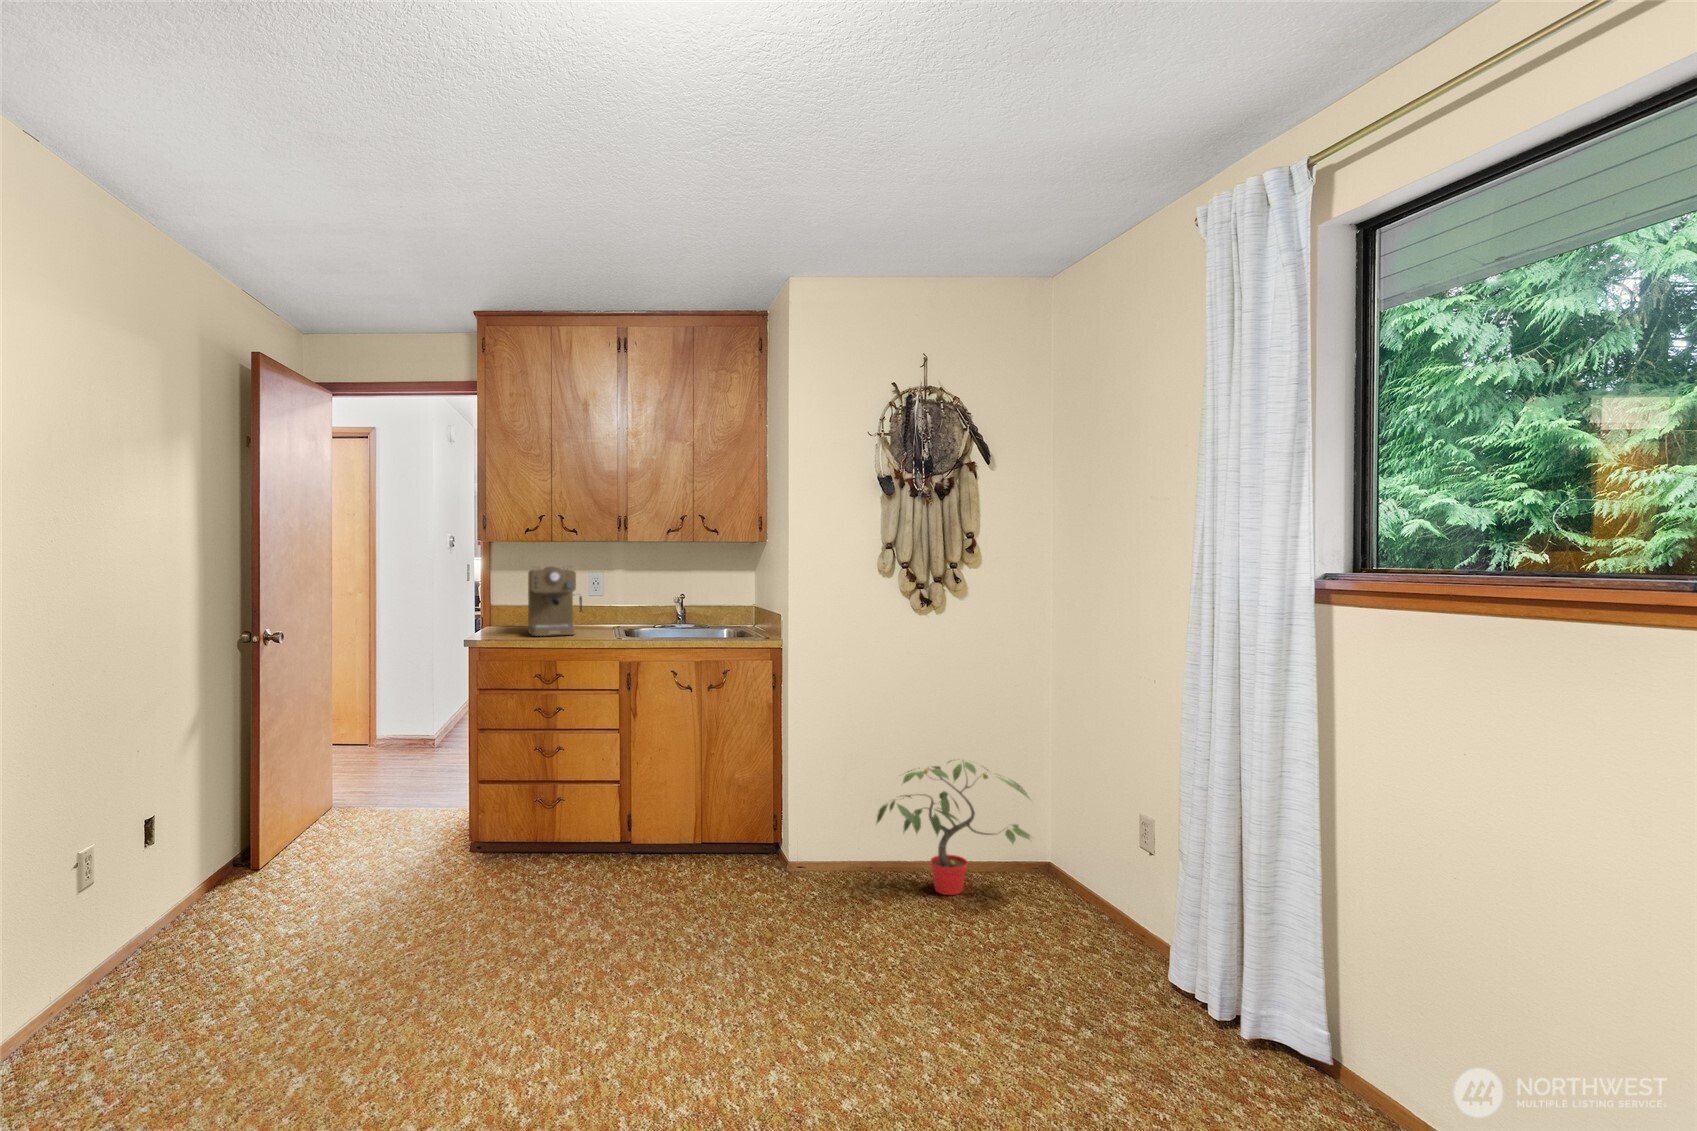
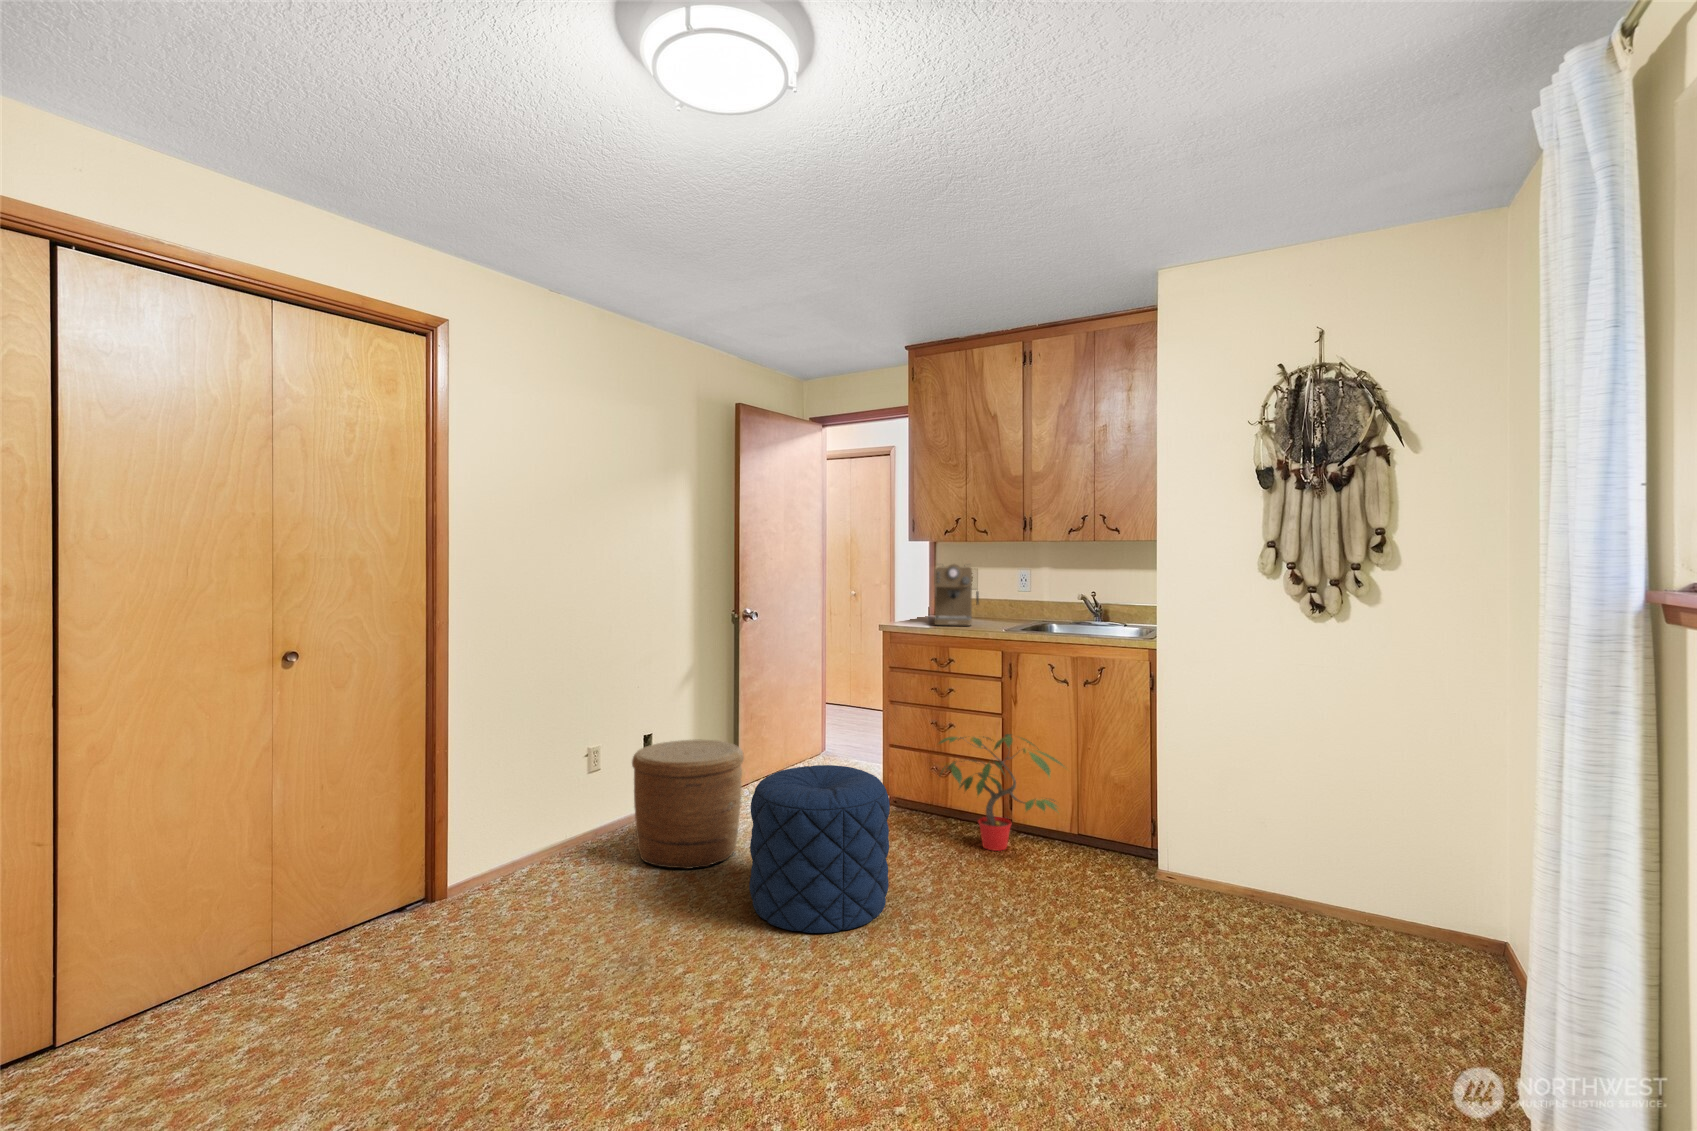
potted plant: present [877,762,1030,895] -> present [939,734,1063,851]
woven basket: none [95,811,293,1010] -> present [632,740,744,869]
pouf: none [332,816,529,1044] -> present [749,765,890,933]

